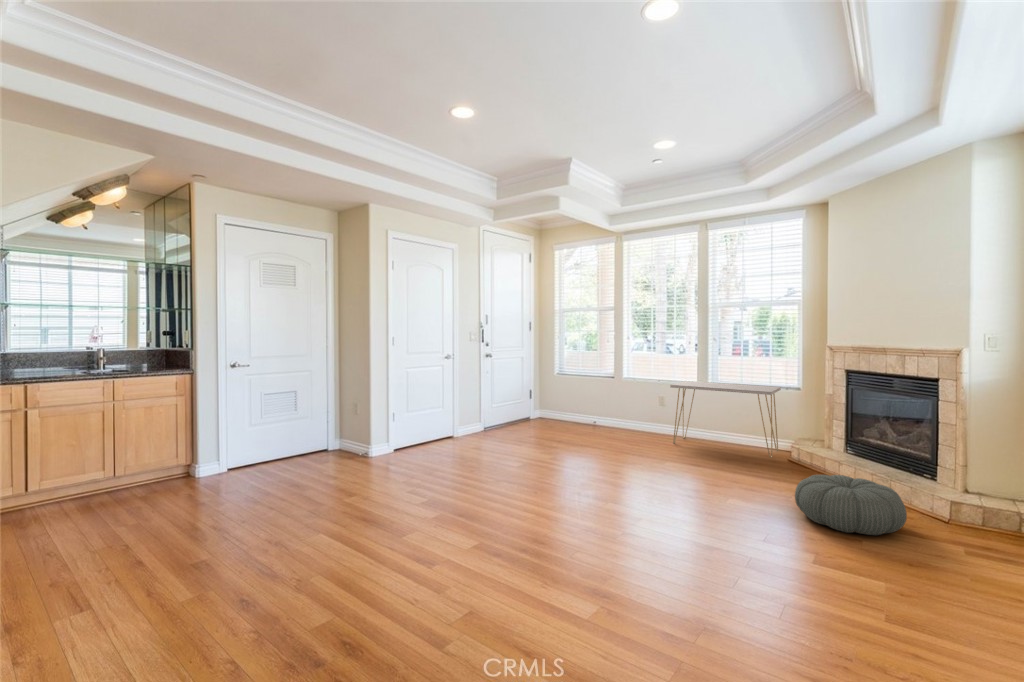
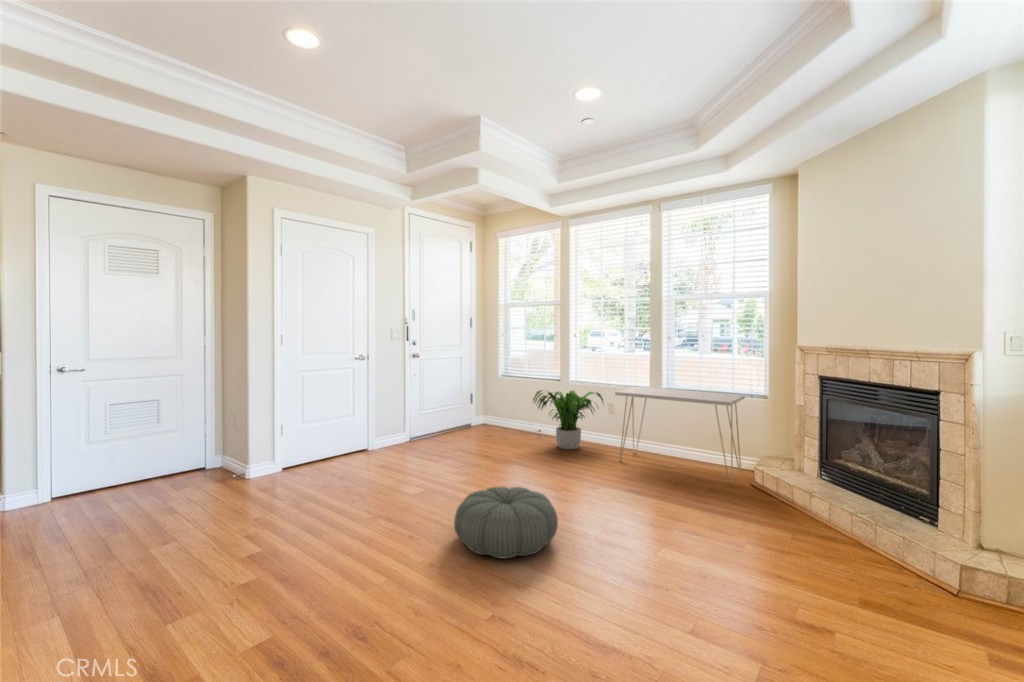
potted plant: none [595,384,657,435] -> present [533,390,603,449]
pouf: present [795,475,907,535] -> present [454,487,558,558]

